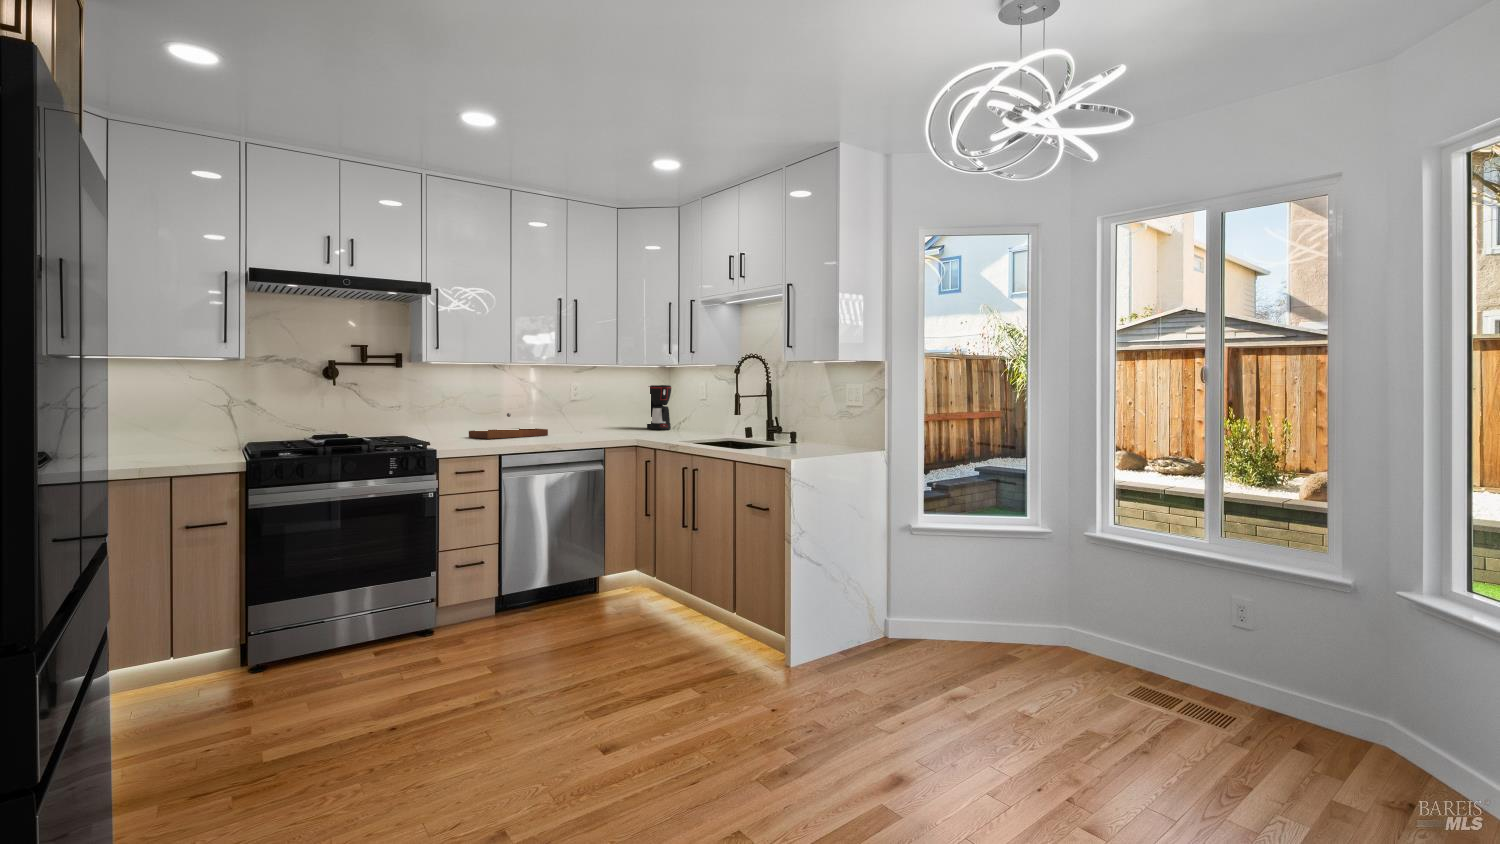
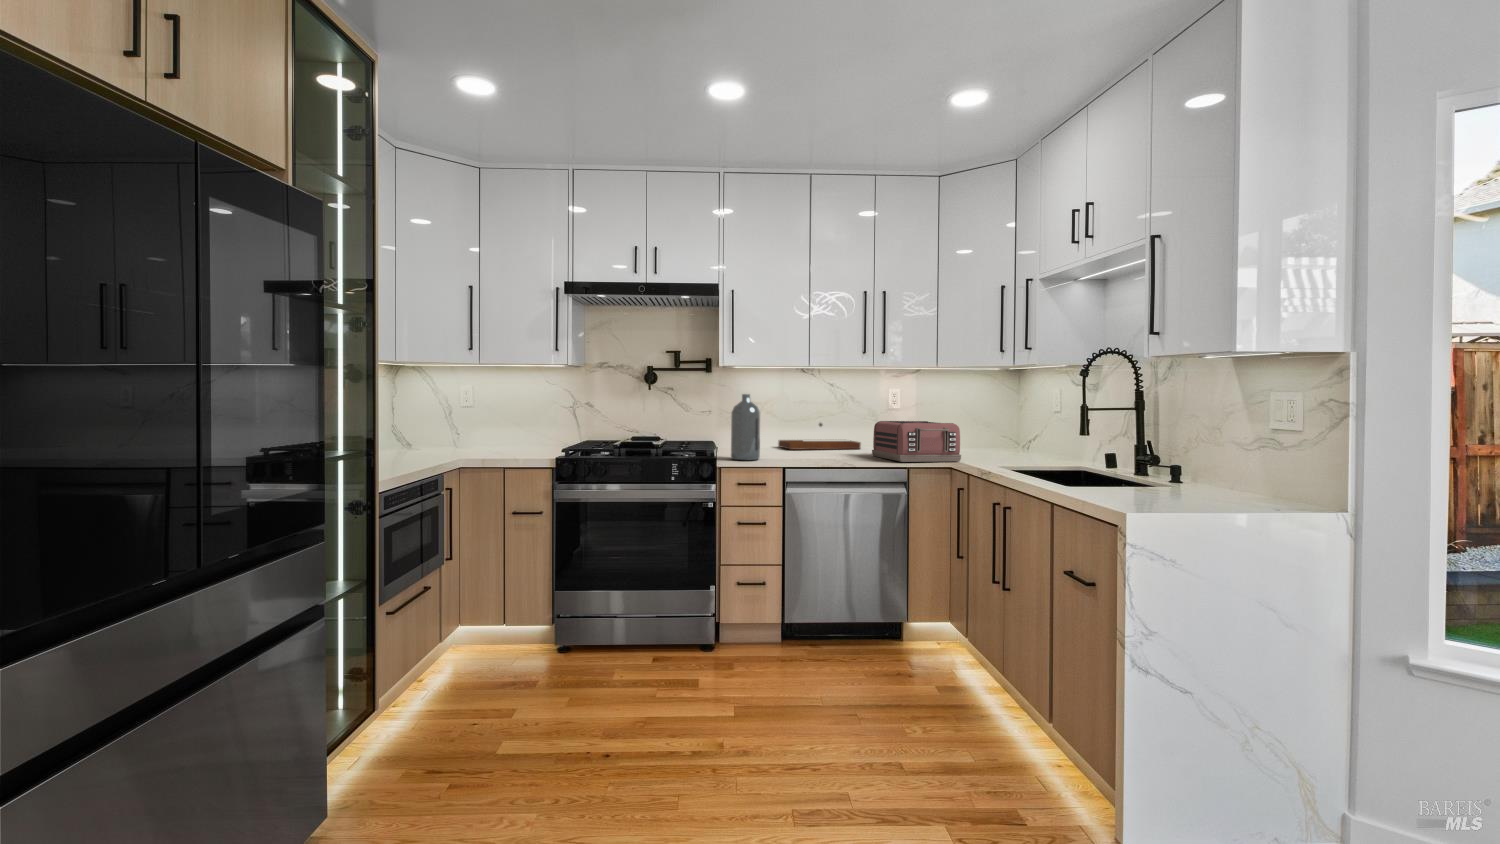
coffee maker: present [647,385,672,430] -> none [991,394,1022,449]
bottle: none [451,388,481,449] -> present [731,394,760,460]
toaster: none [570,409,646,442] -> present [872,421,961,462]

